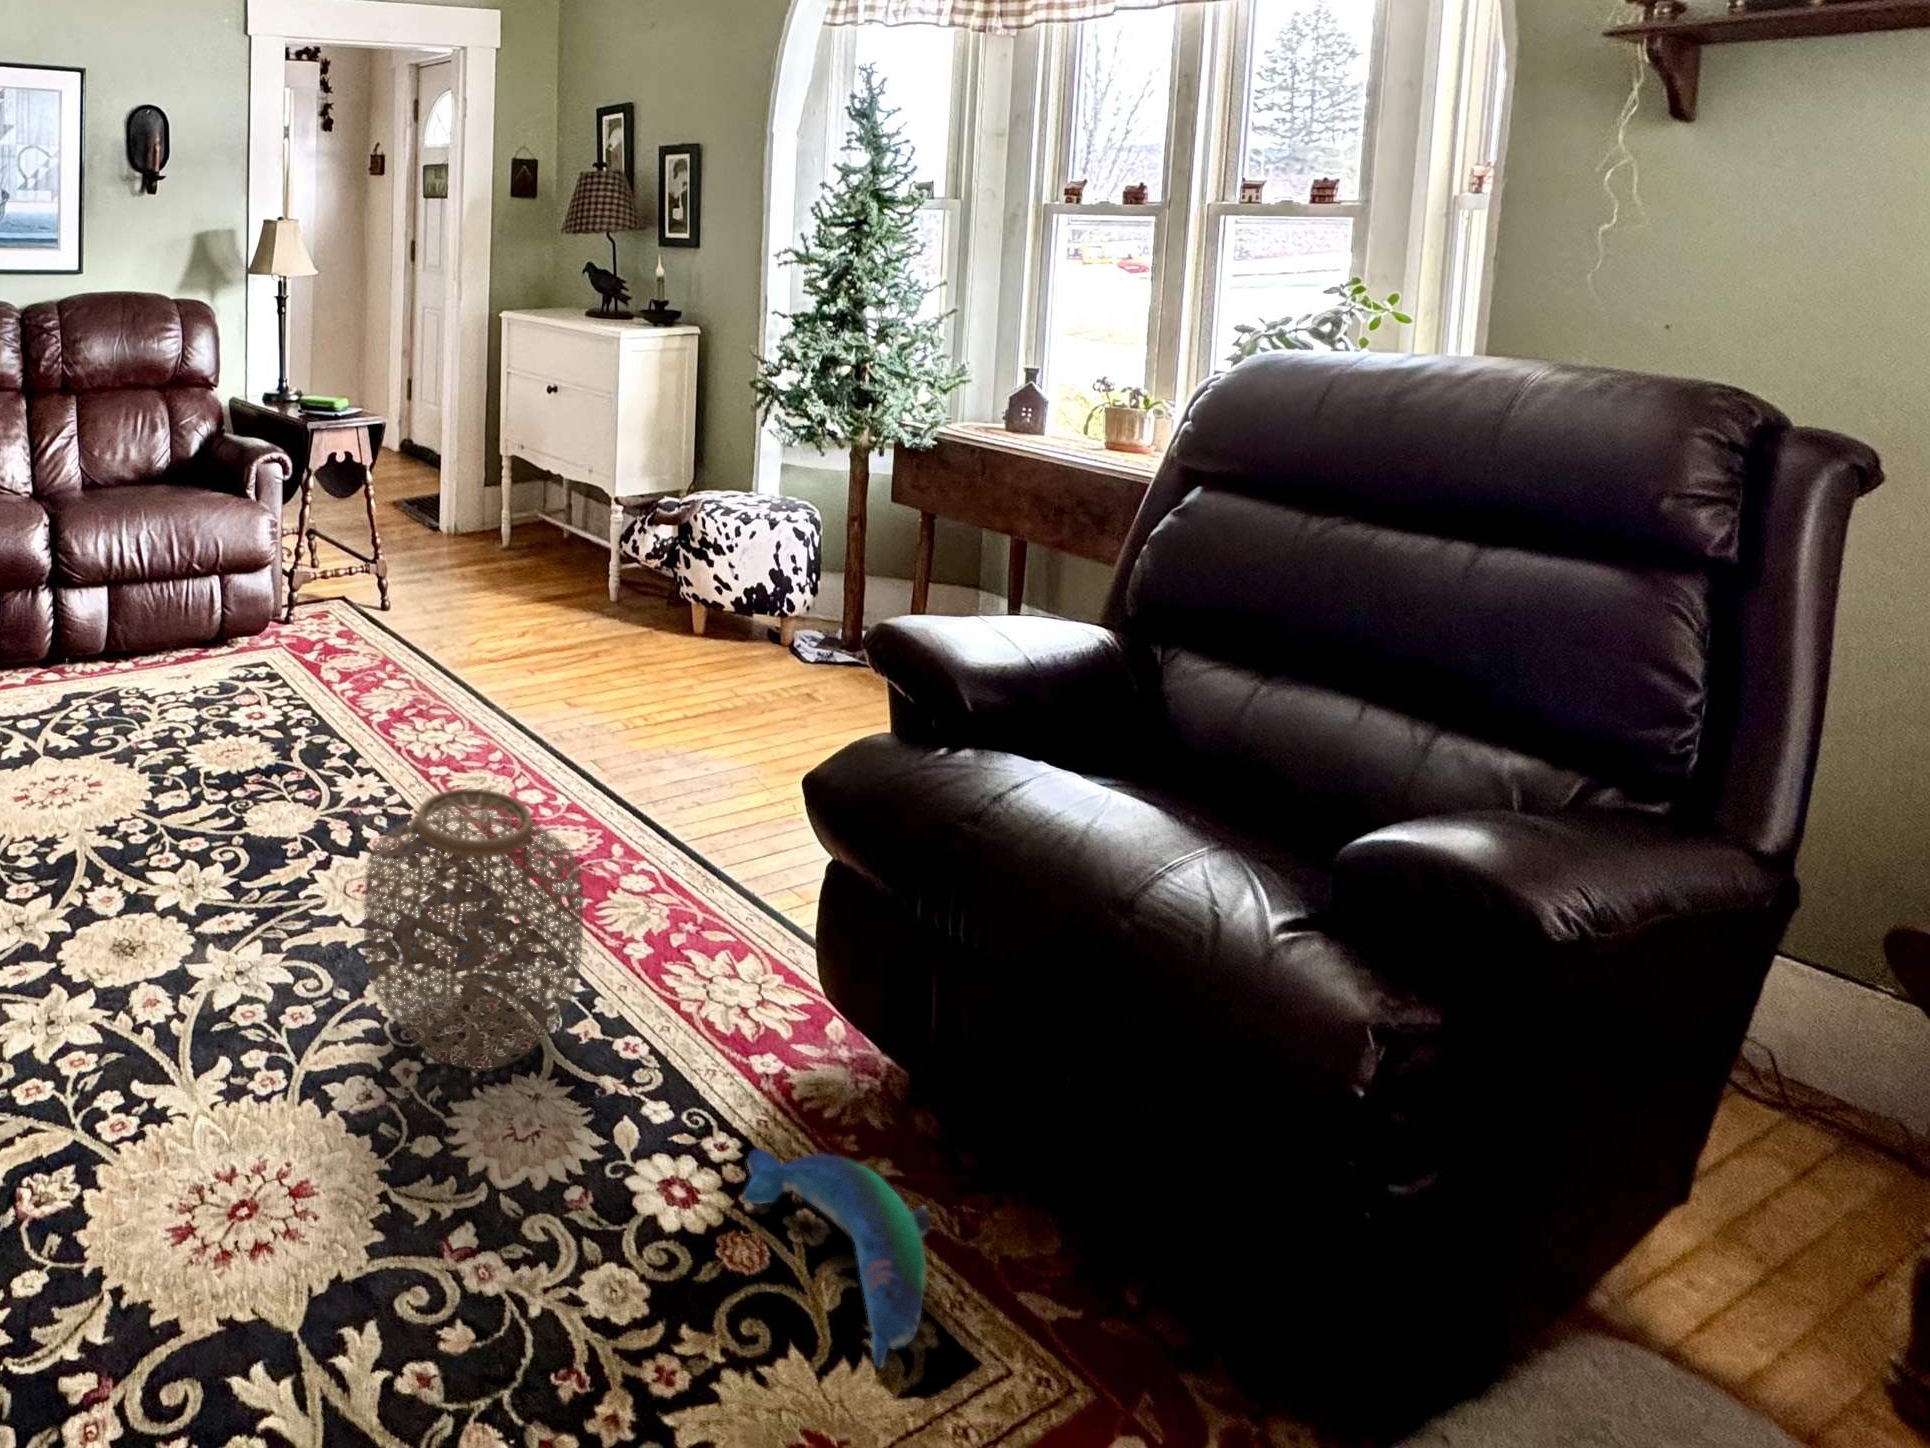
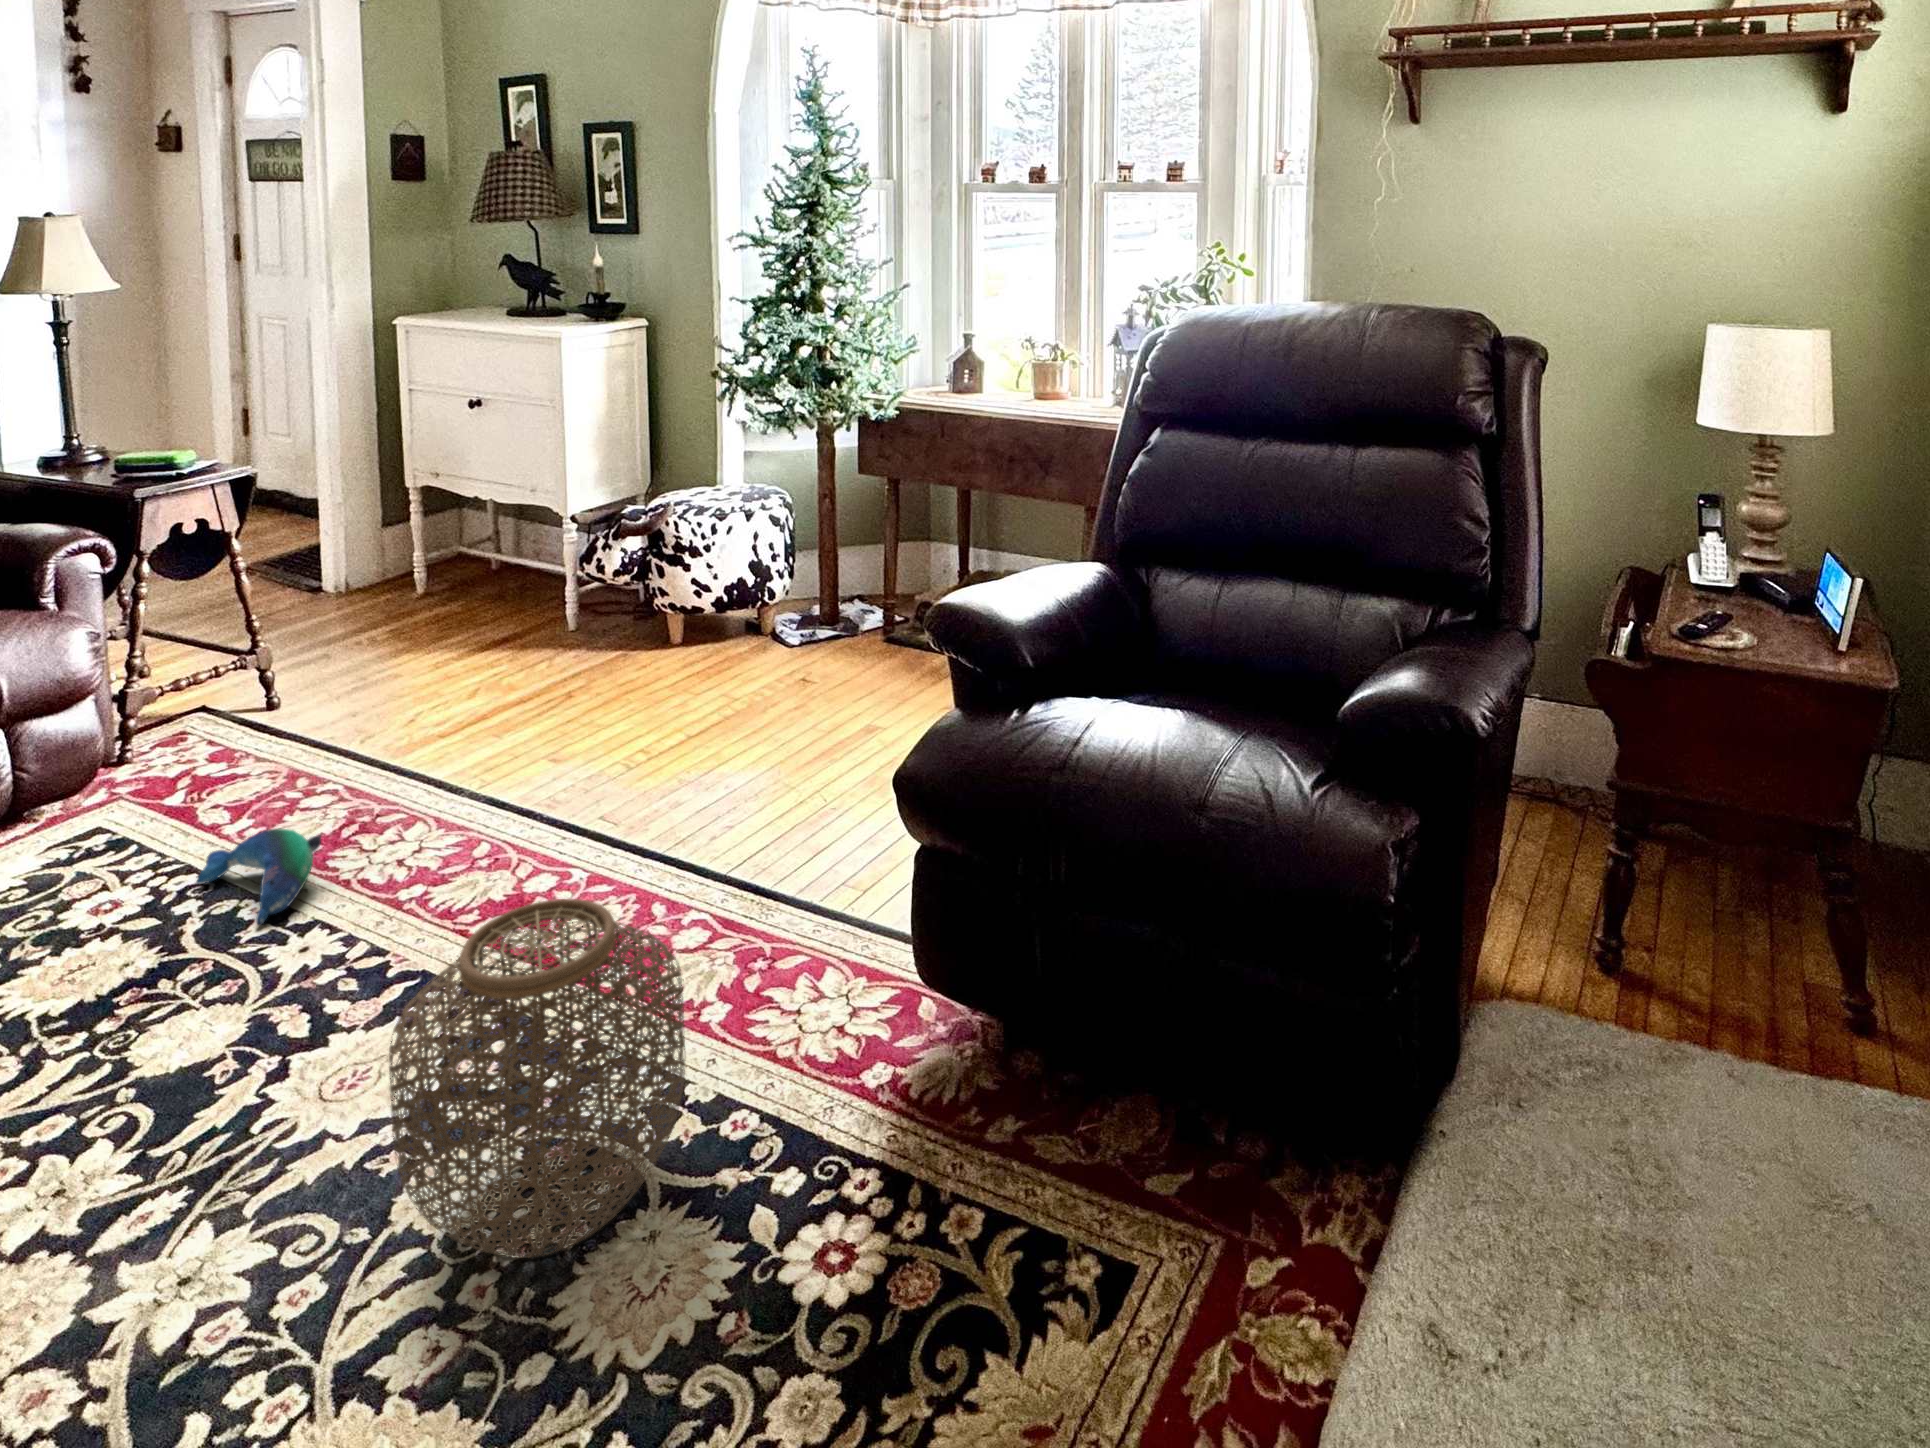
plush toy: present [743,1149,930,1368] -> present [197,829,321,924]

